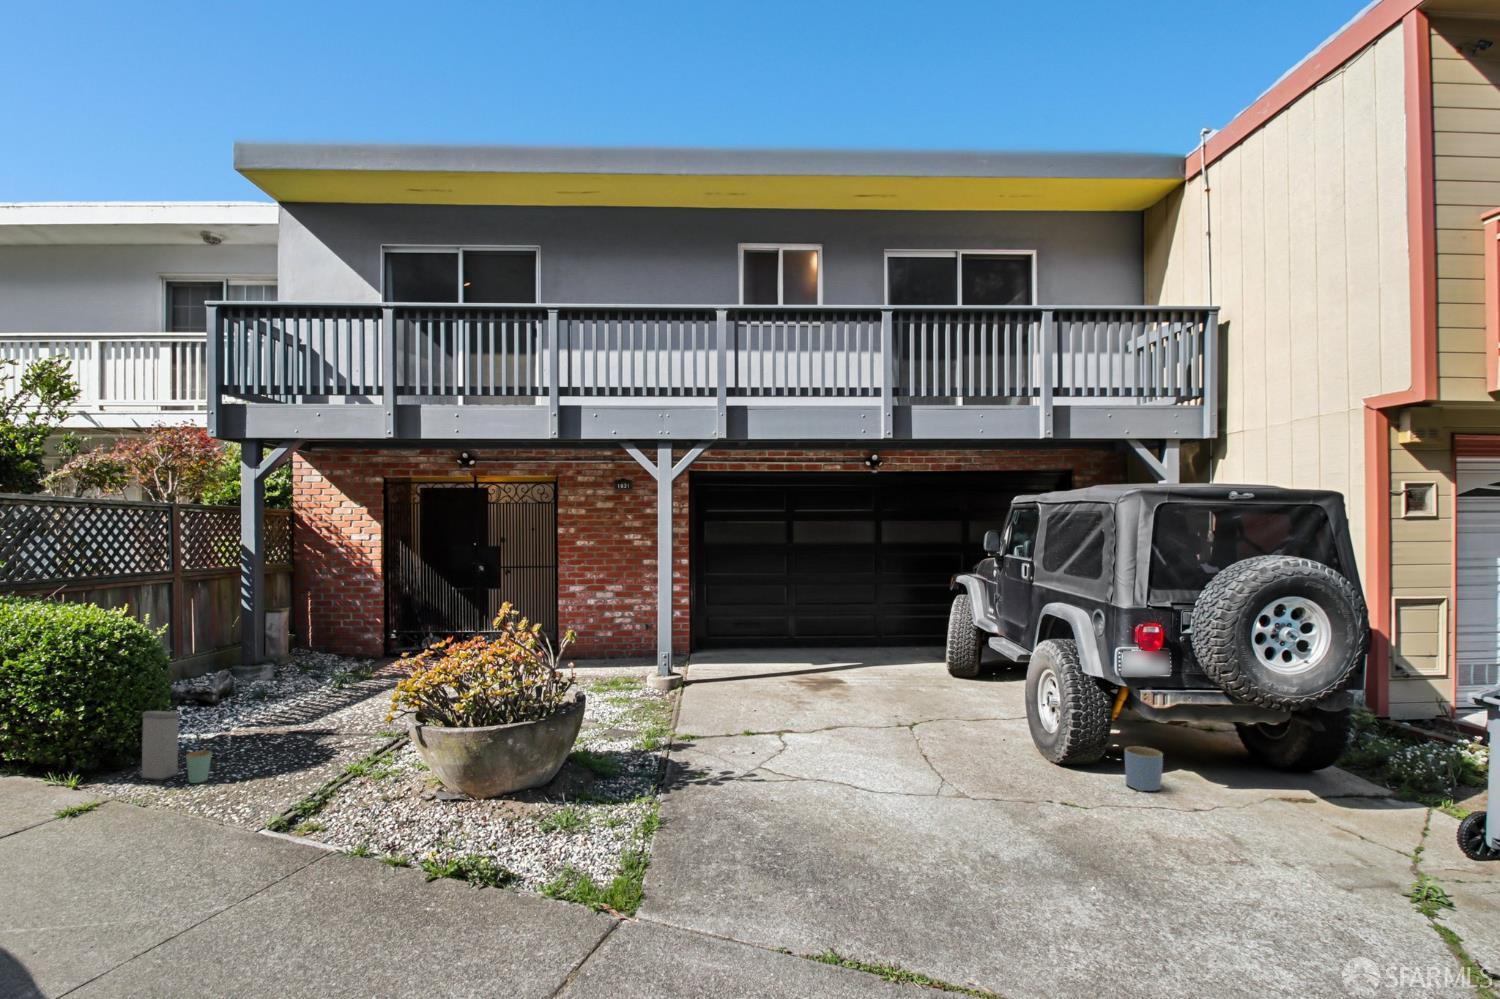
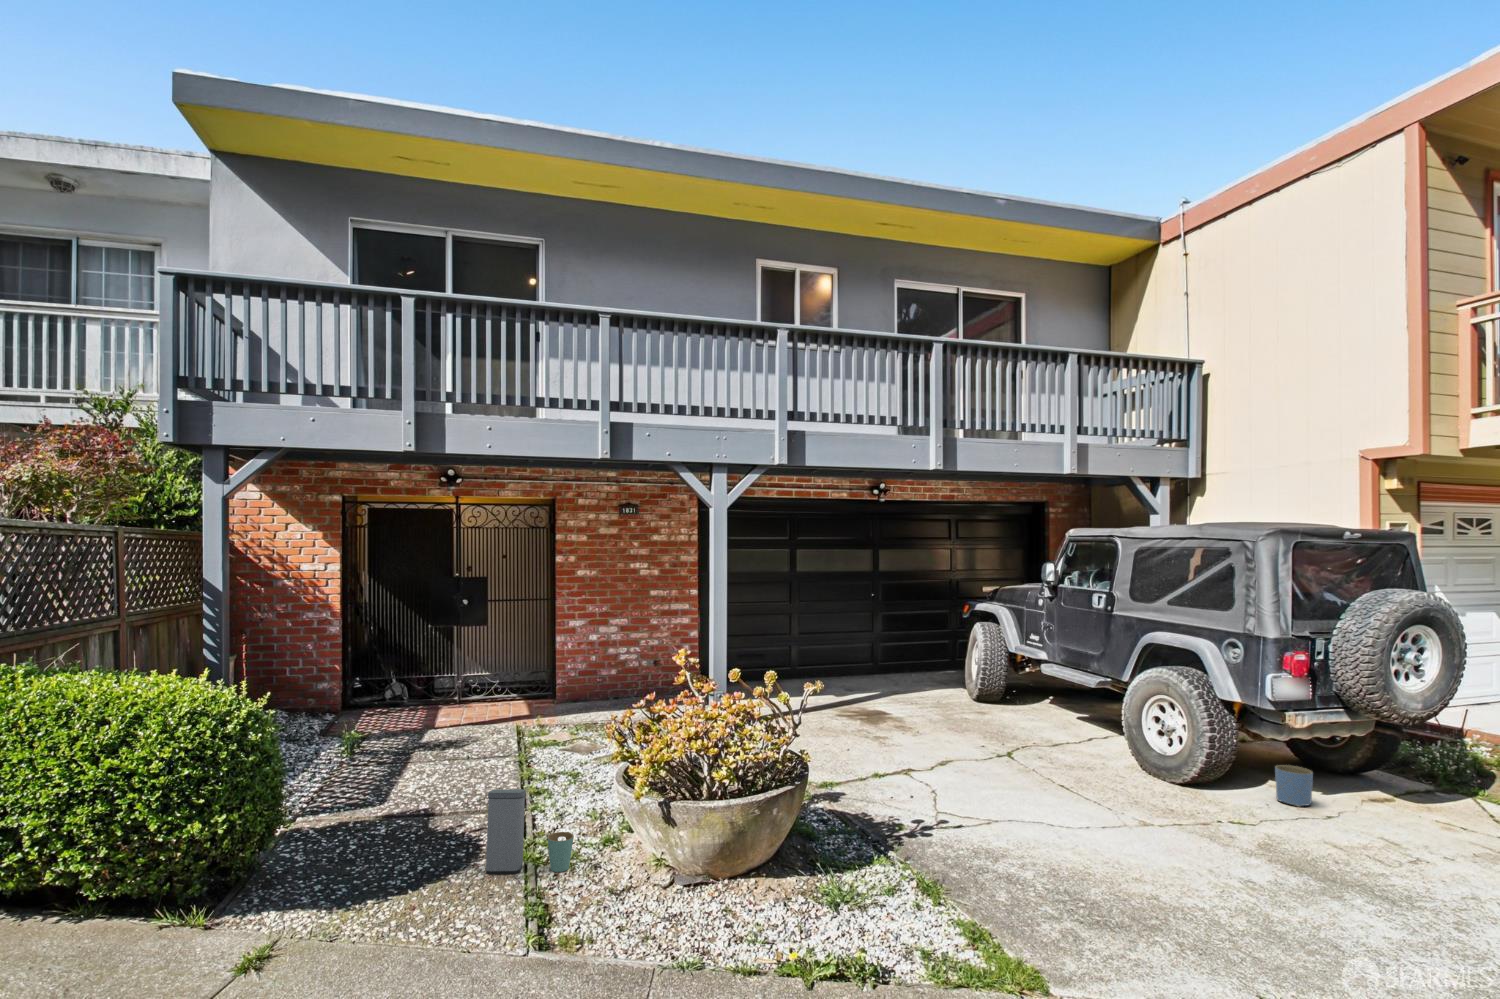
trash can: present [142,711,212,783] -> present [486,789,574,874]

